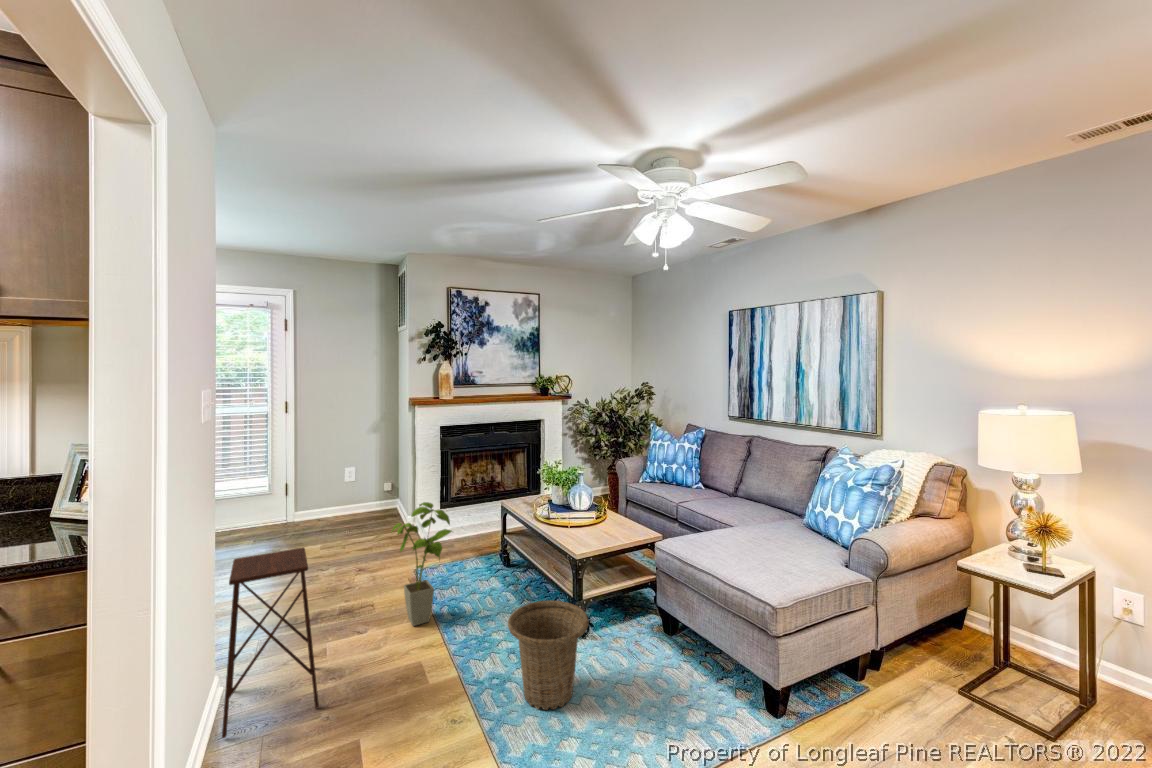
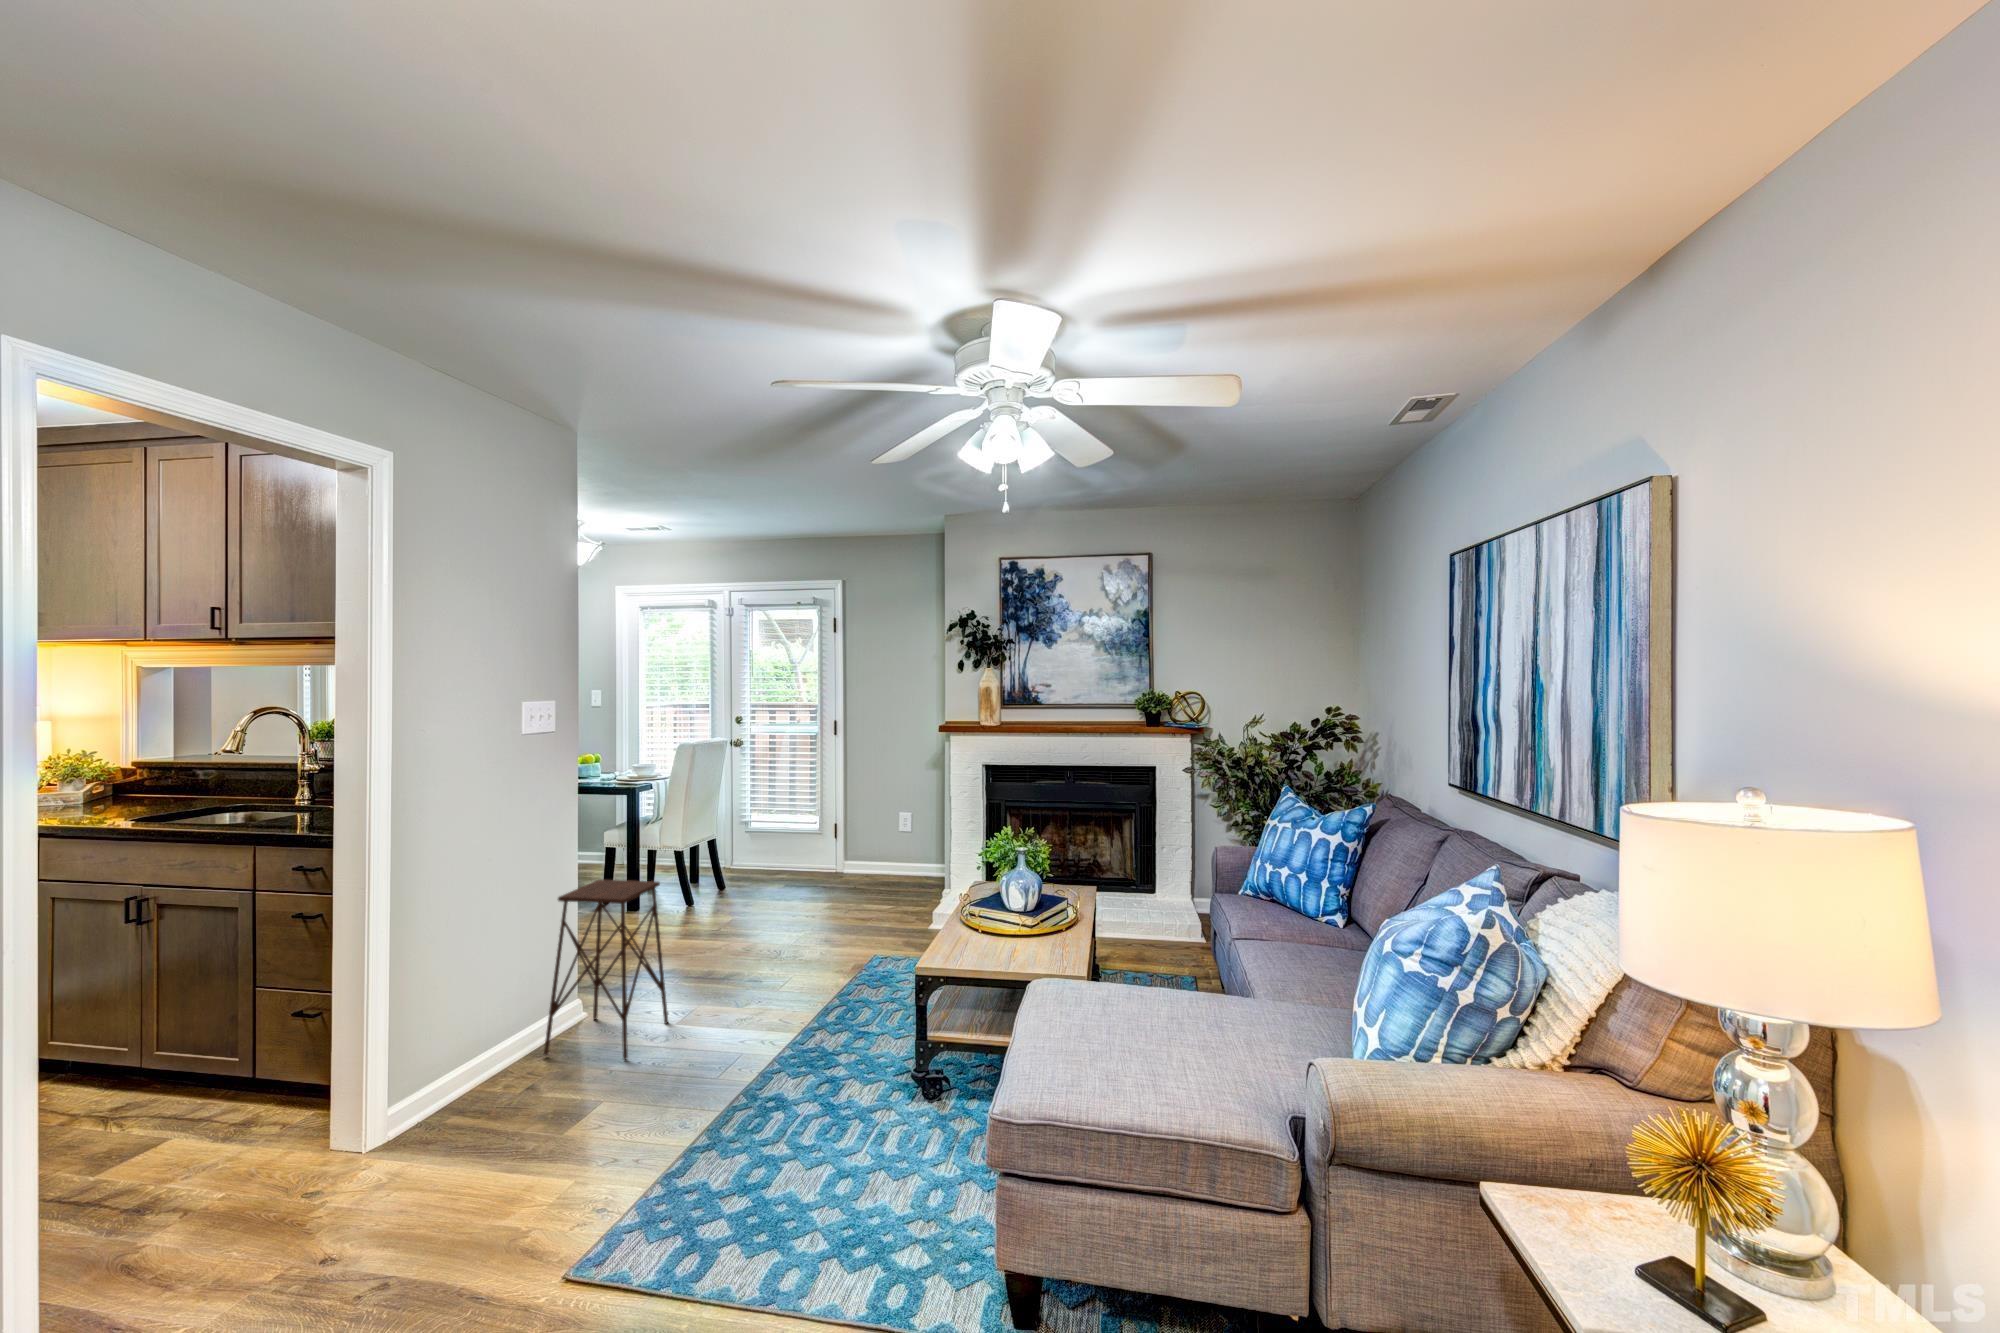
house plant: present [392,502,452,626] -> none [777,856,863,1015]
basket: present [508,601,588,710] -> none [755,1012,869,1160]

